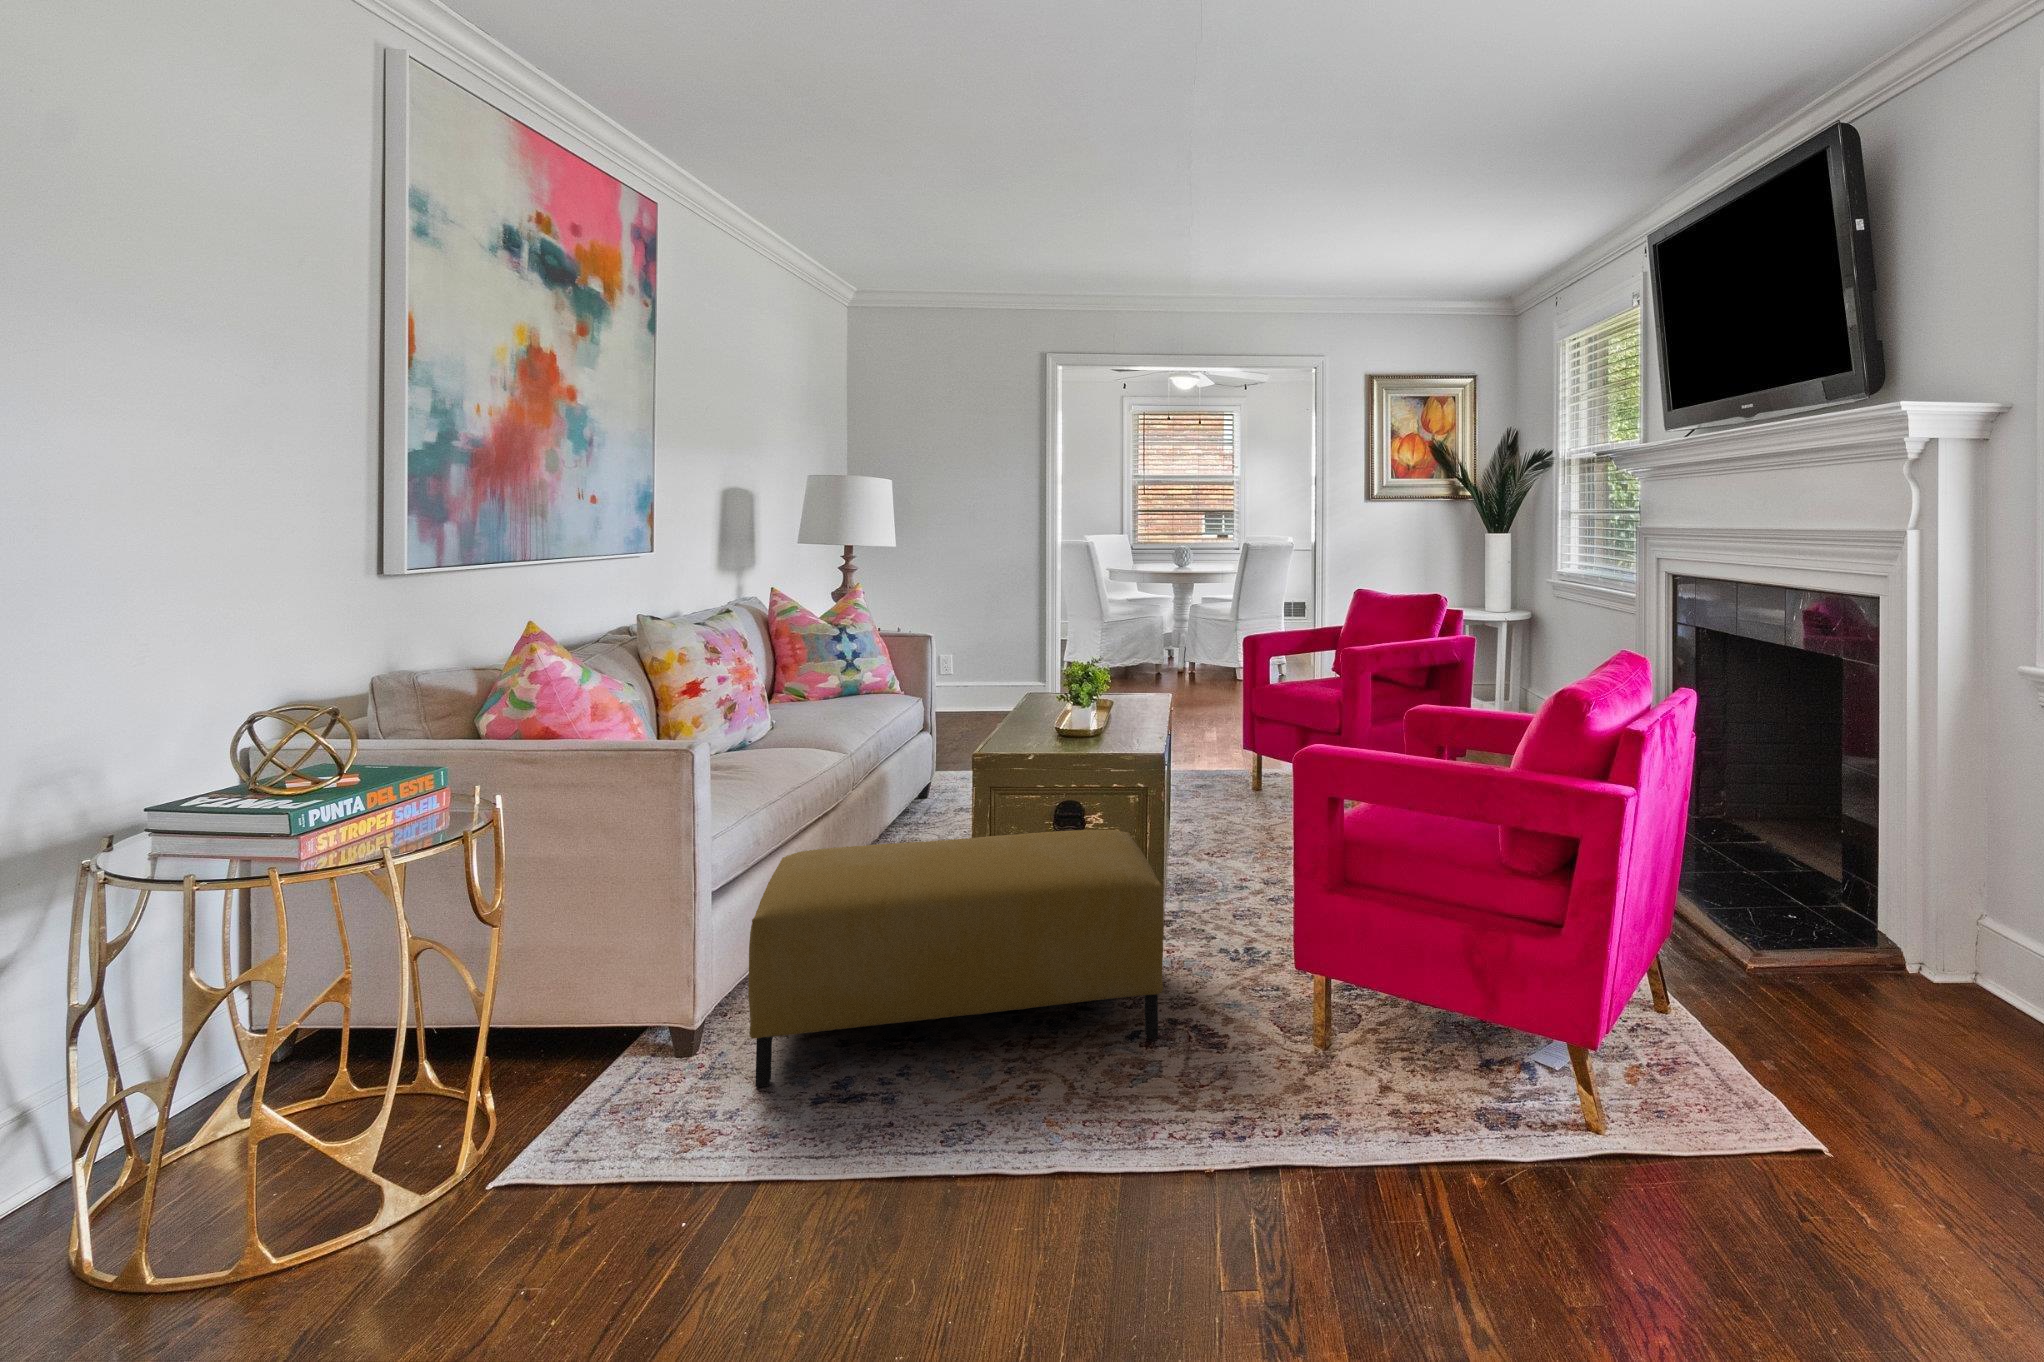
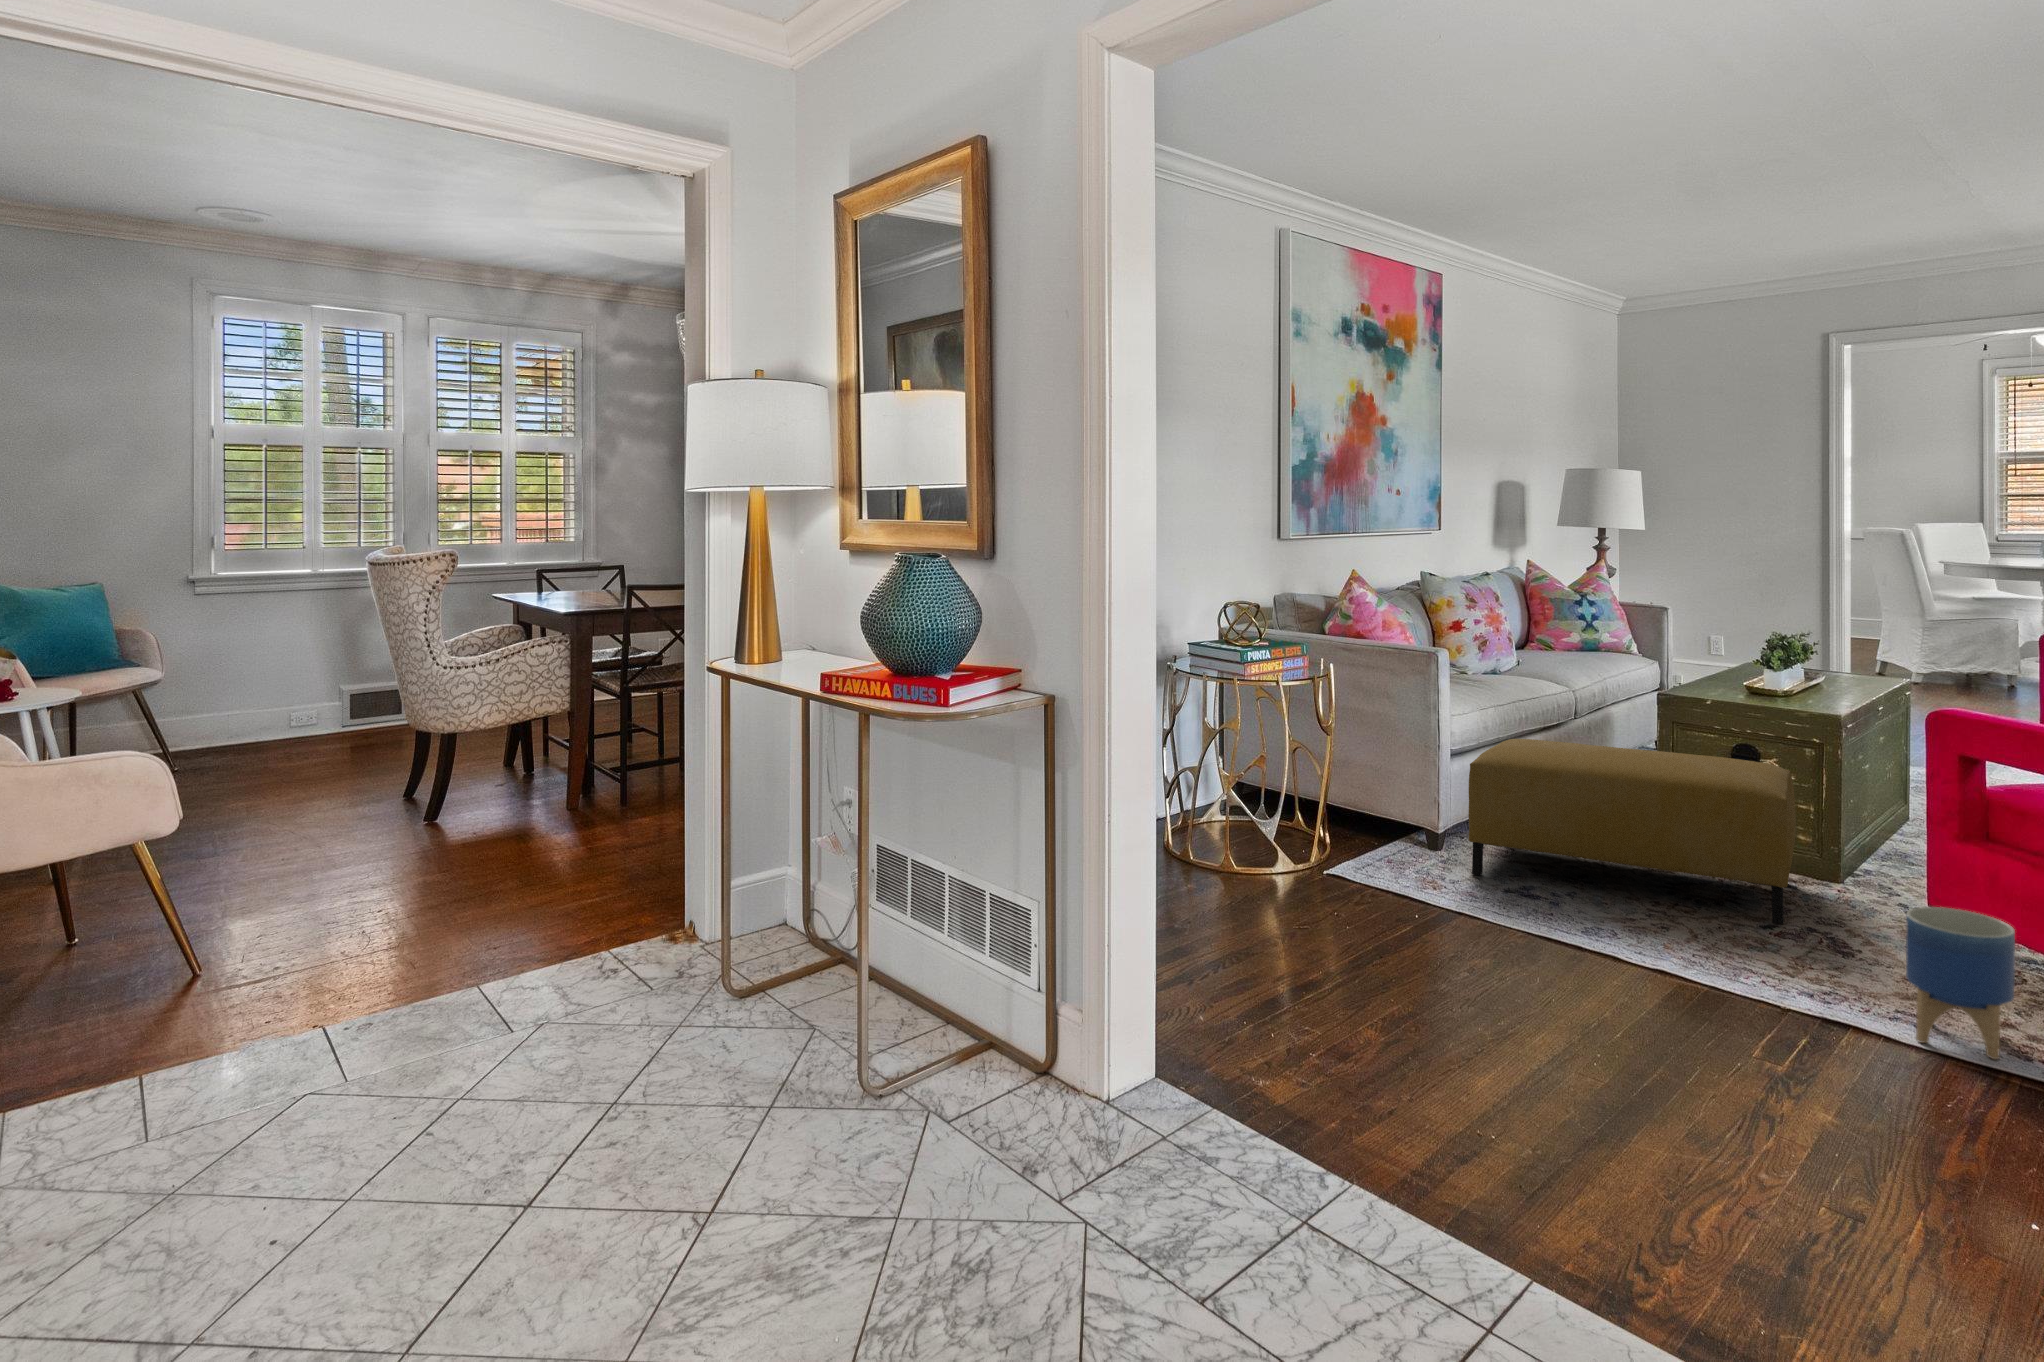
planter: none [1352,1006,1458,1196] -> present [1906,907,2015,1059]

